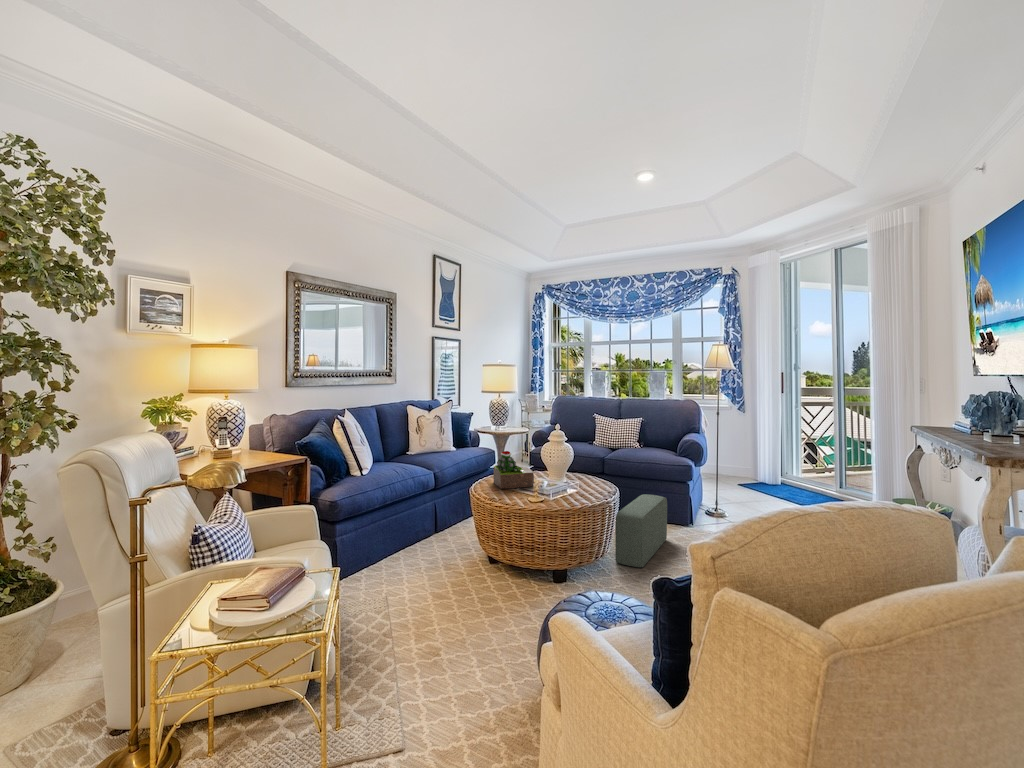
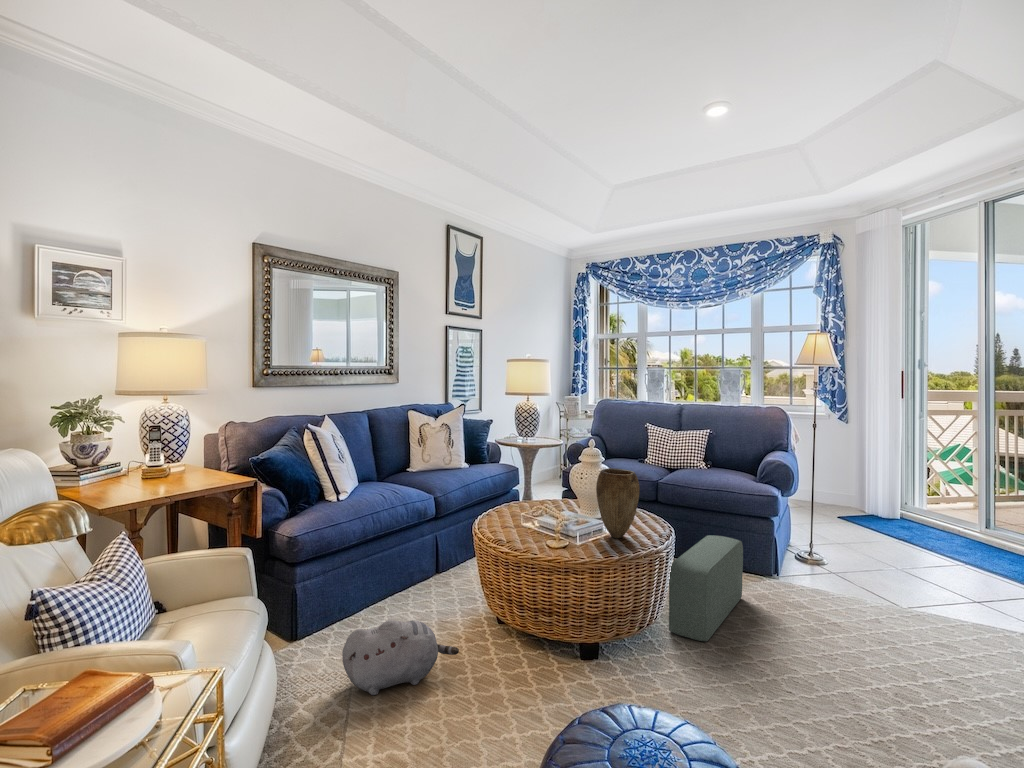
vase: none [563,444,594,495] -> present [596,468,640,538]
succulent plant: present [494,451,534,489] -> none [506,475,559,525]
plush toy: none [384,556,467,610] -> present [342,620,459,695]

